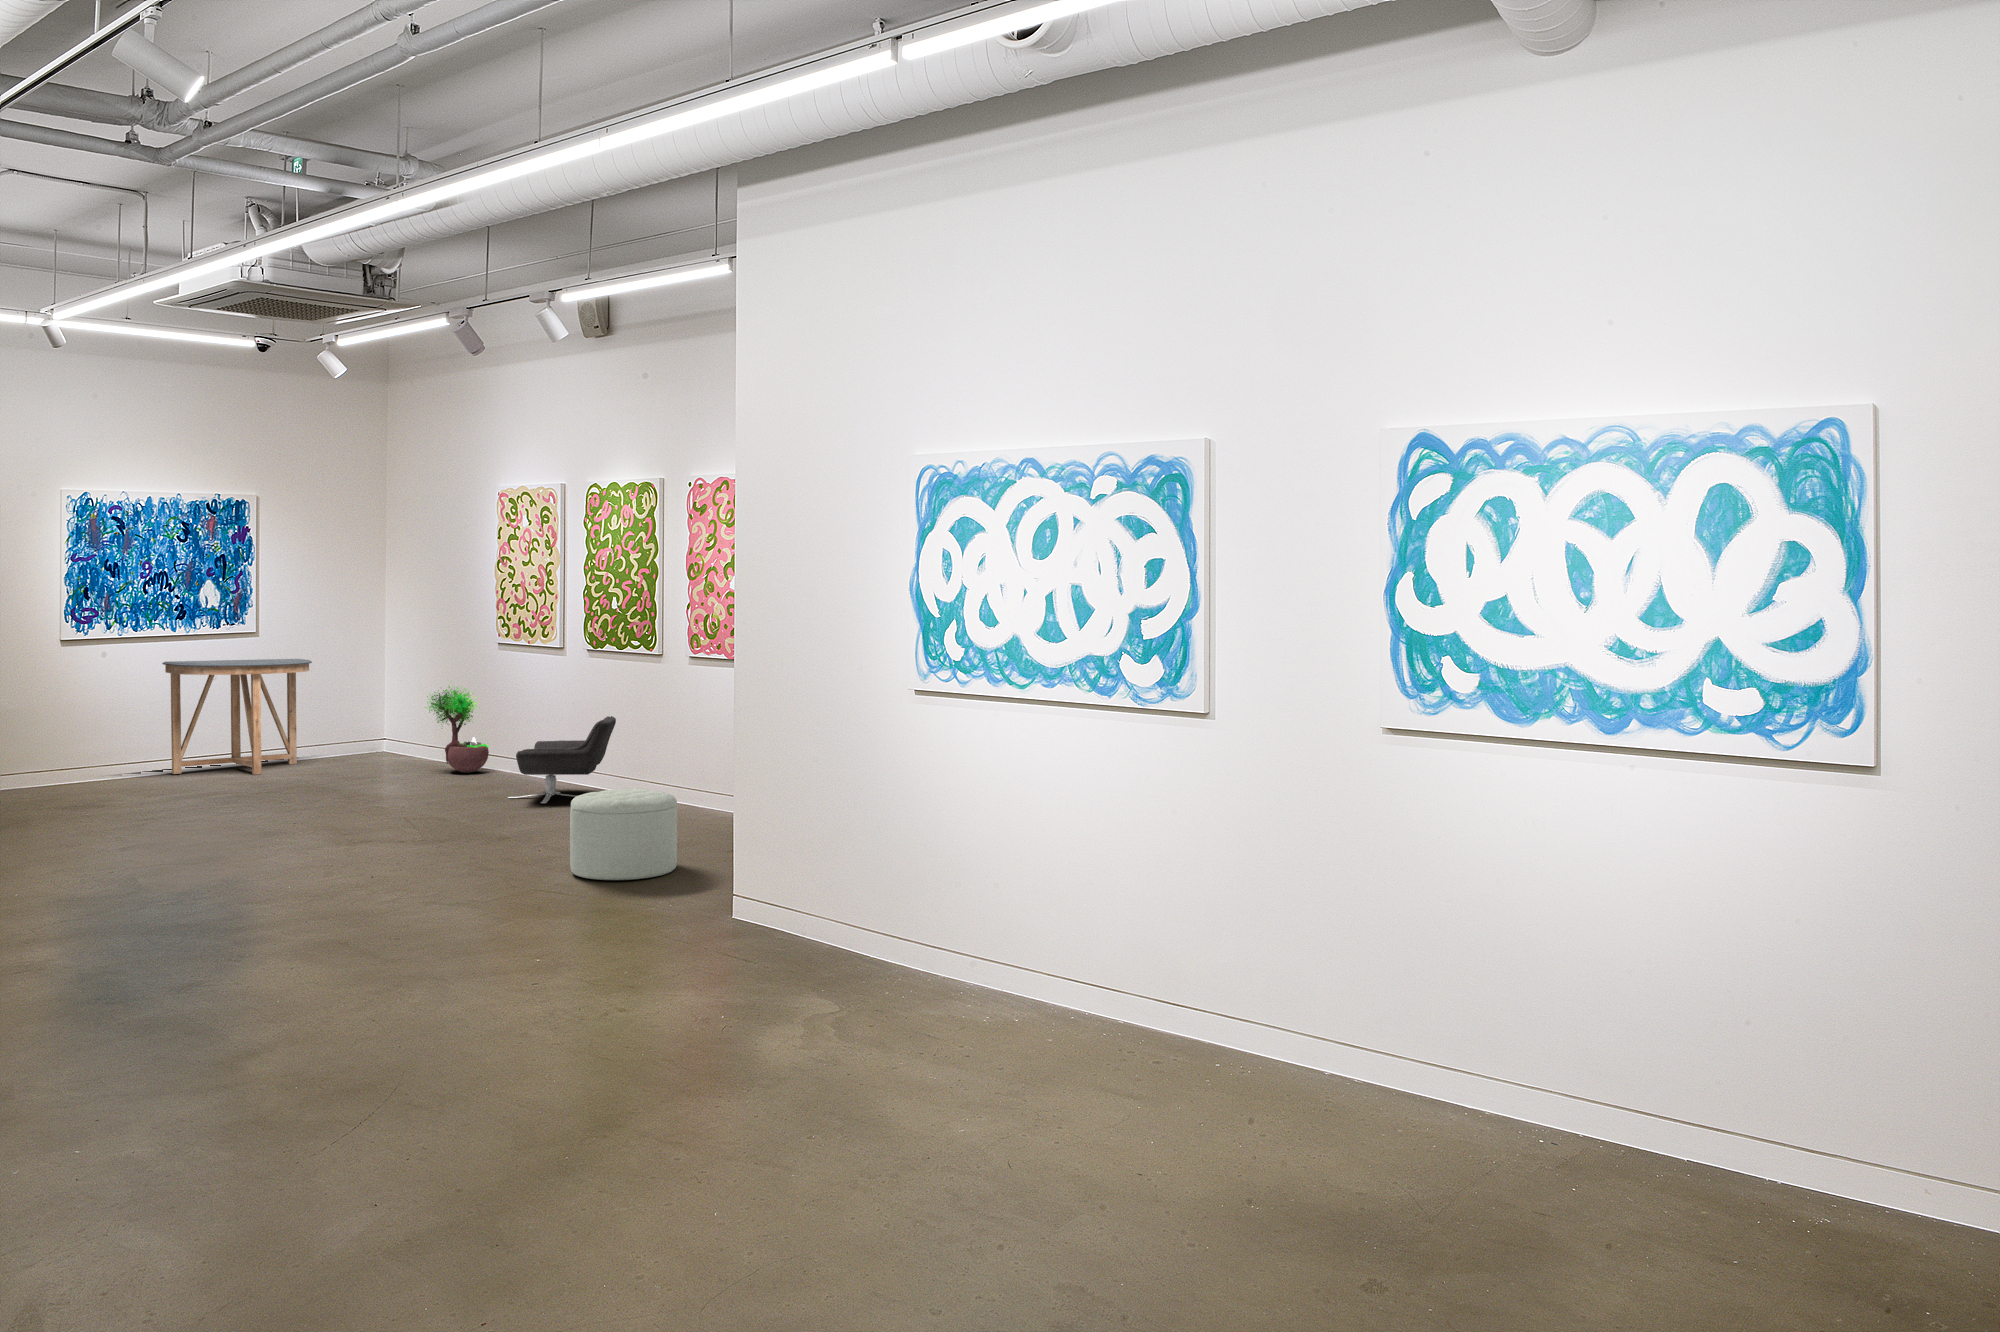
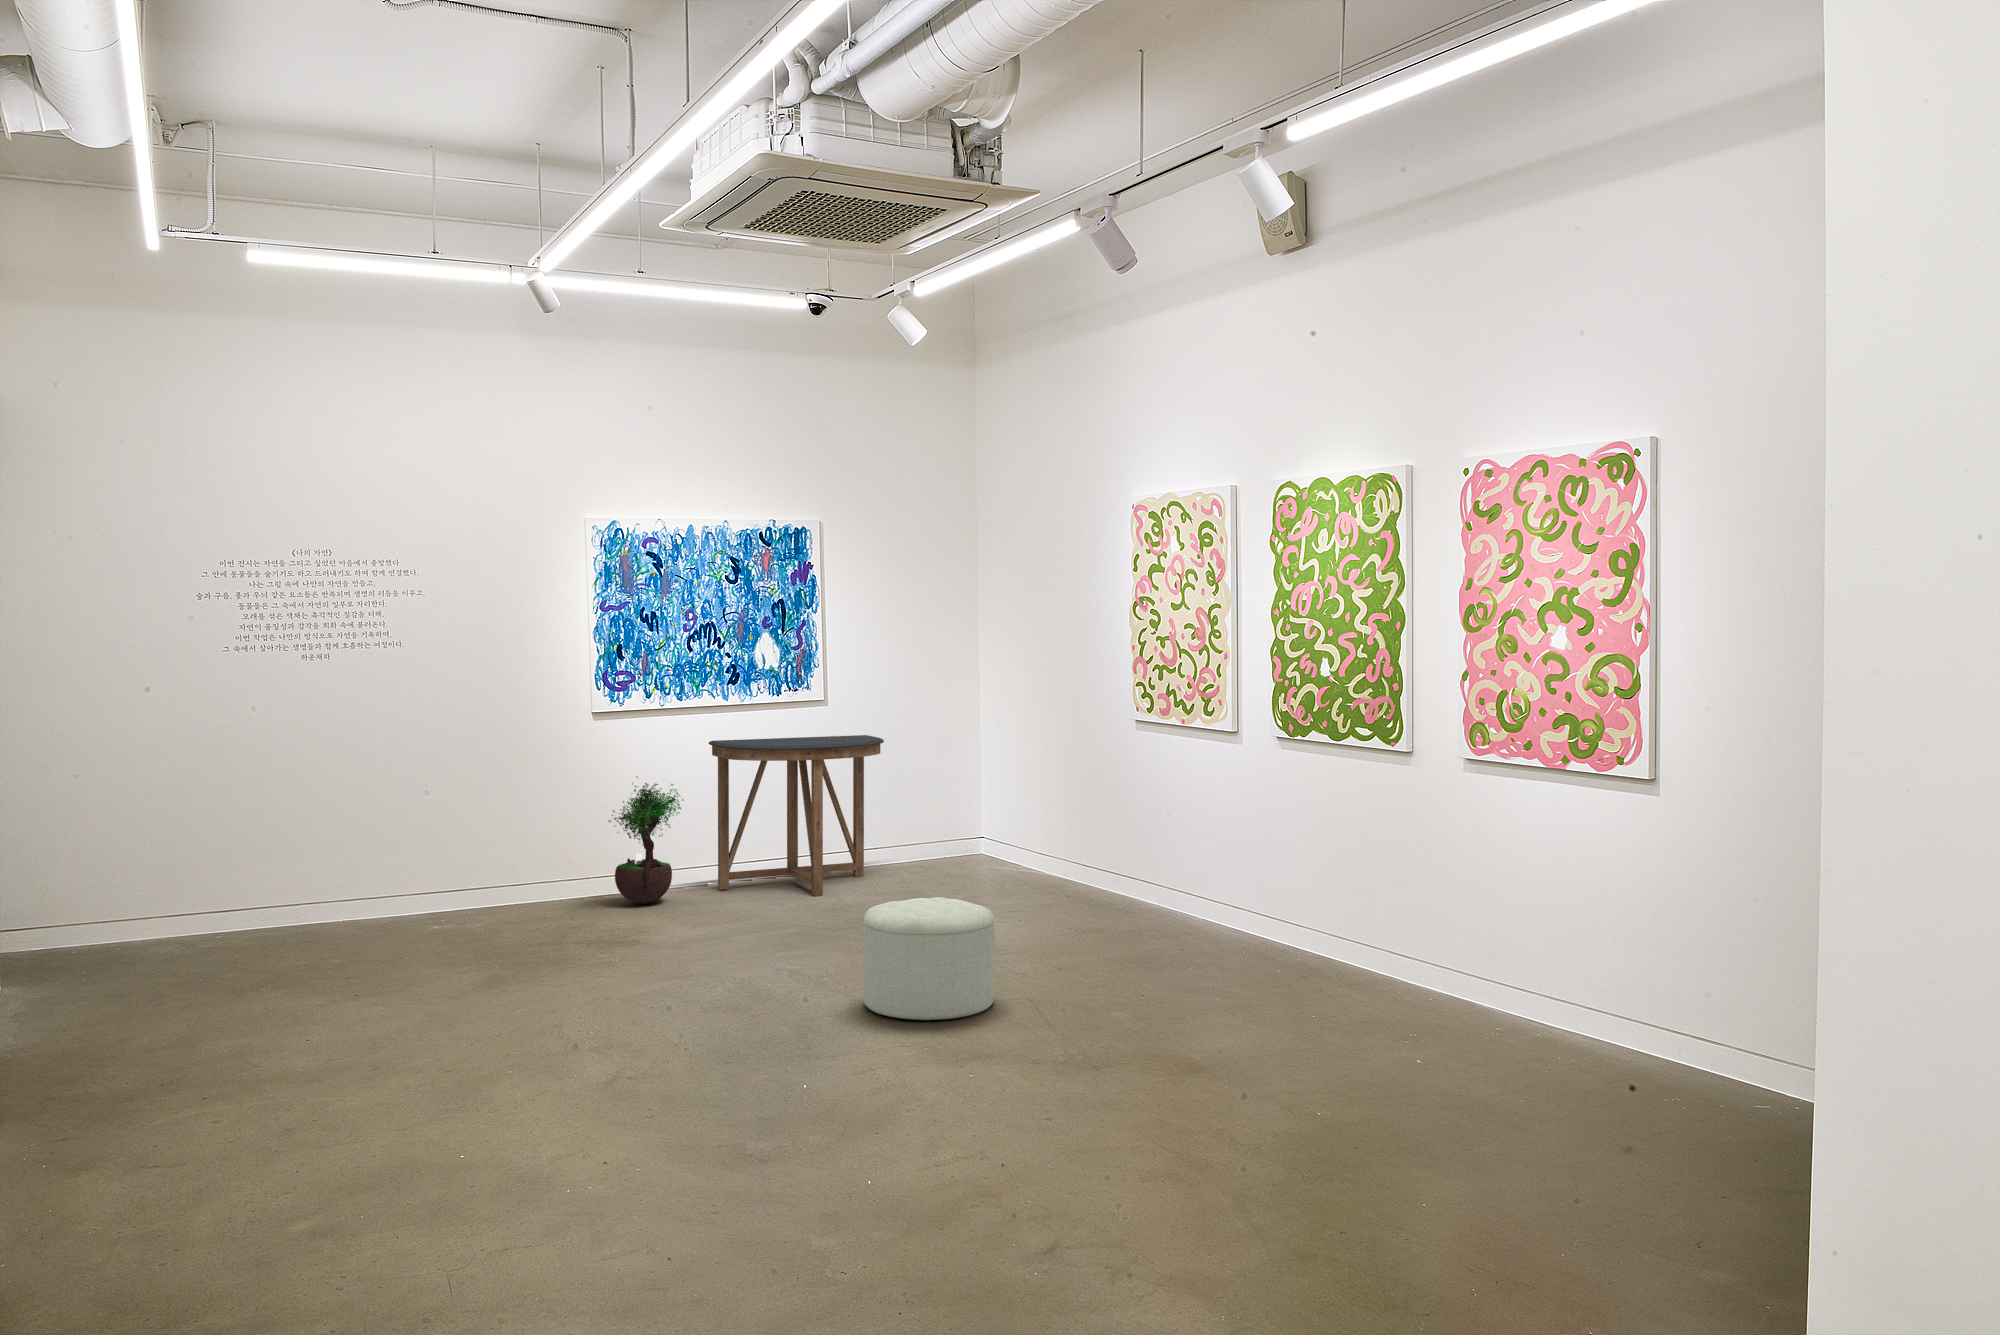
potted tree: present [425,686,489,773] -> present [609,776,683,904]
lounge chair: present [508,716,616,803] -> none [1163,846,1326,988]
ottoman: present [570,789,677,881] -> present [863,897,995,1021]

